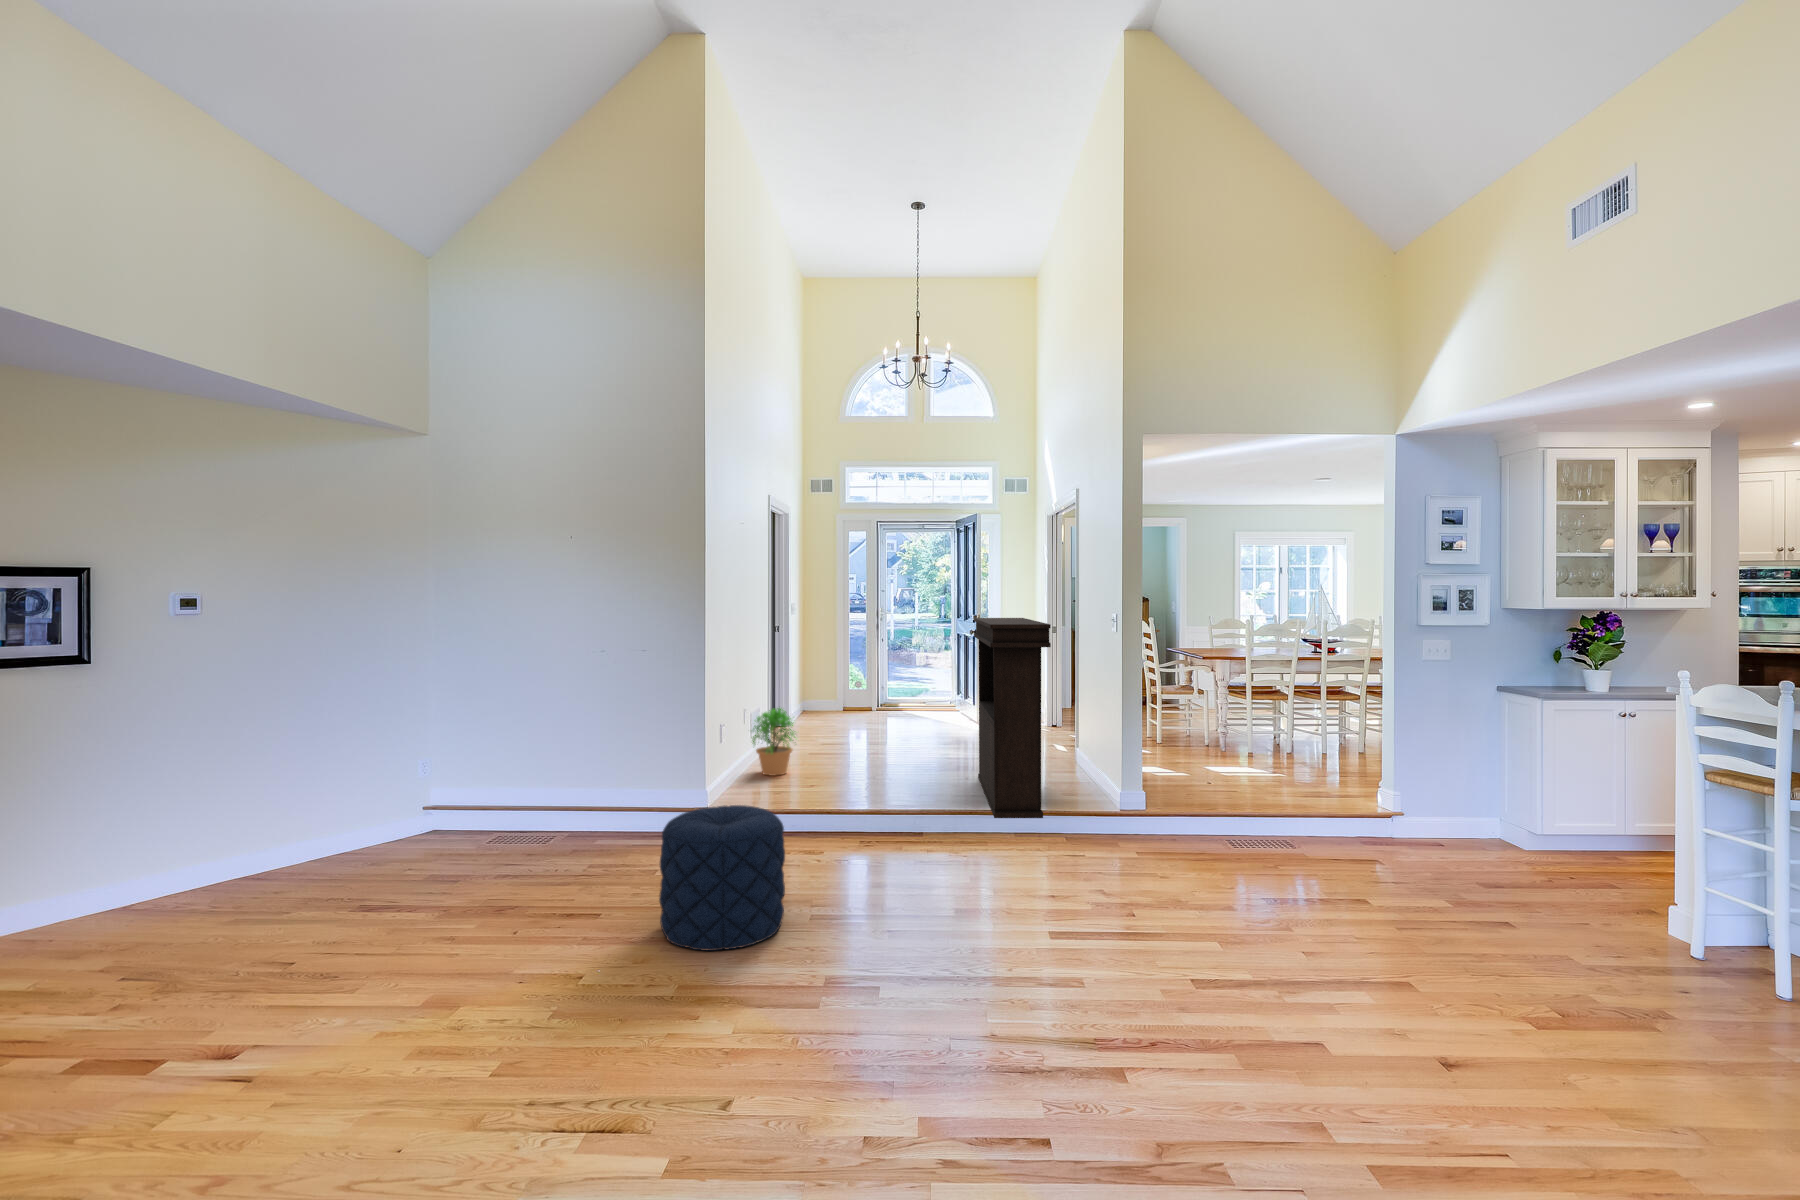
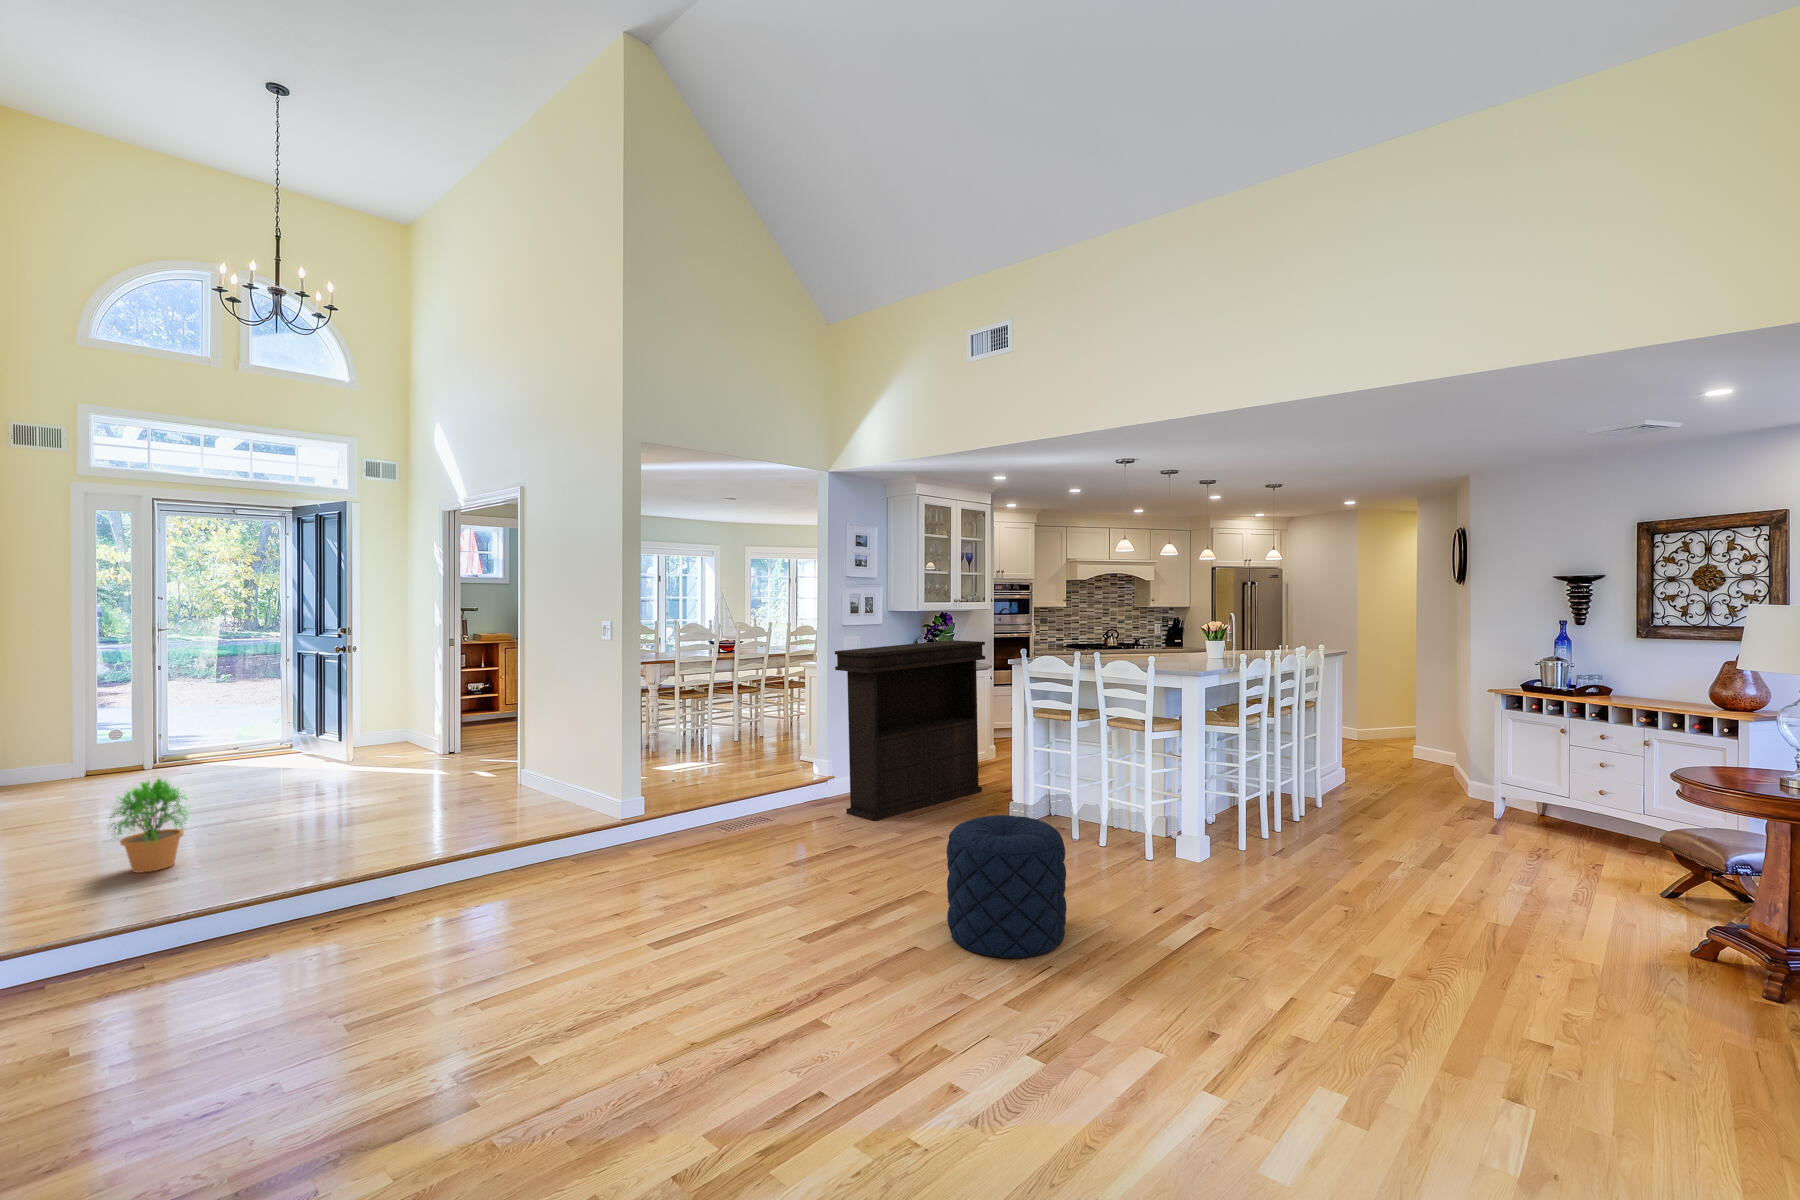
console table: present [974,618,1051,818] -> present [835,640,985,821]
pouf: present [659,805,785,951] -> present [947,815,1066,958]

